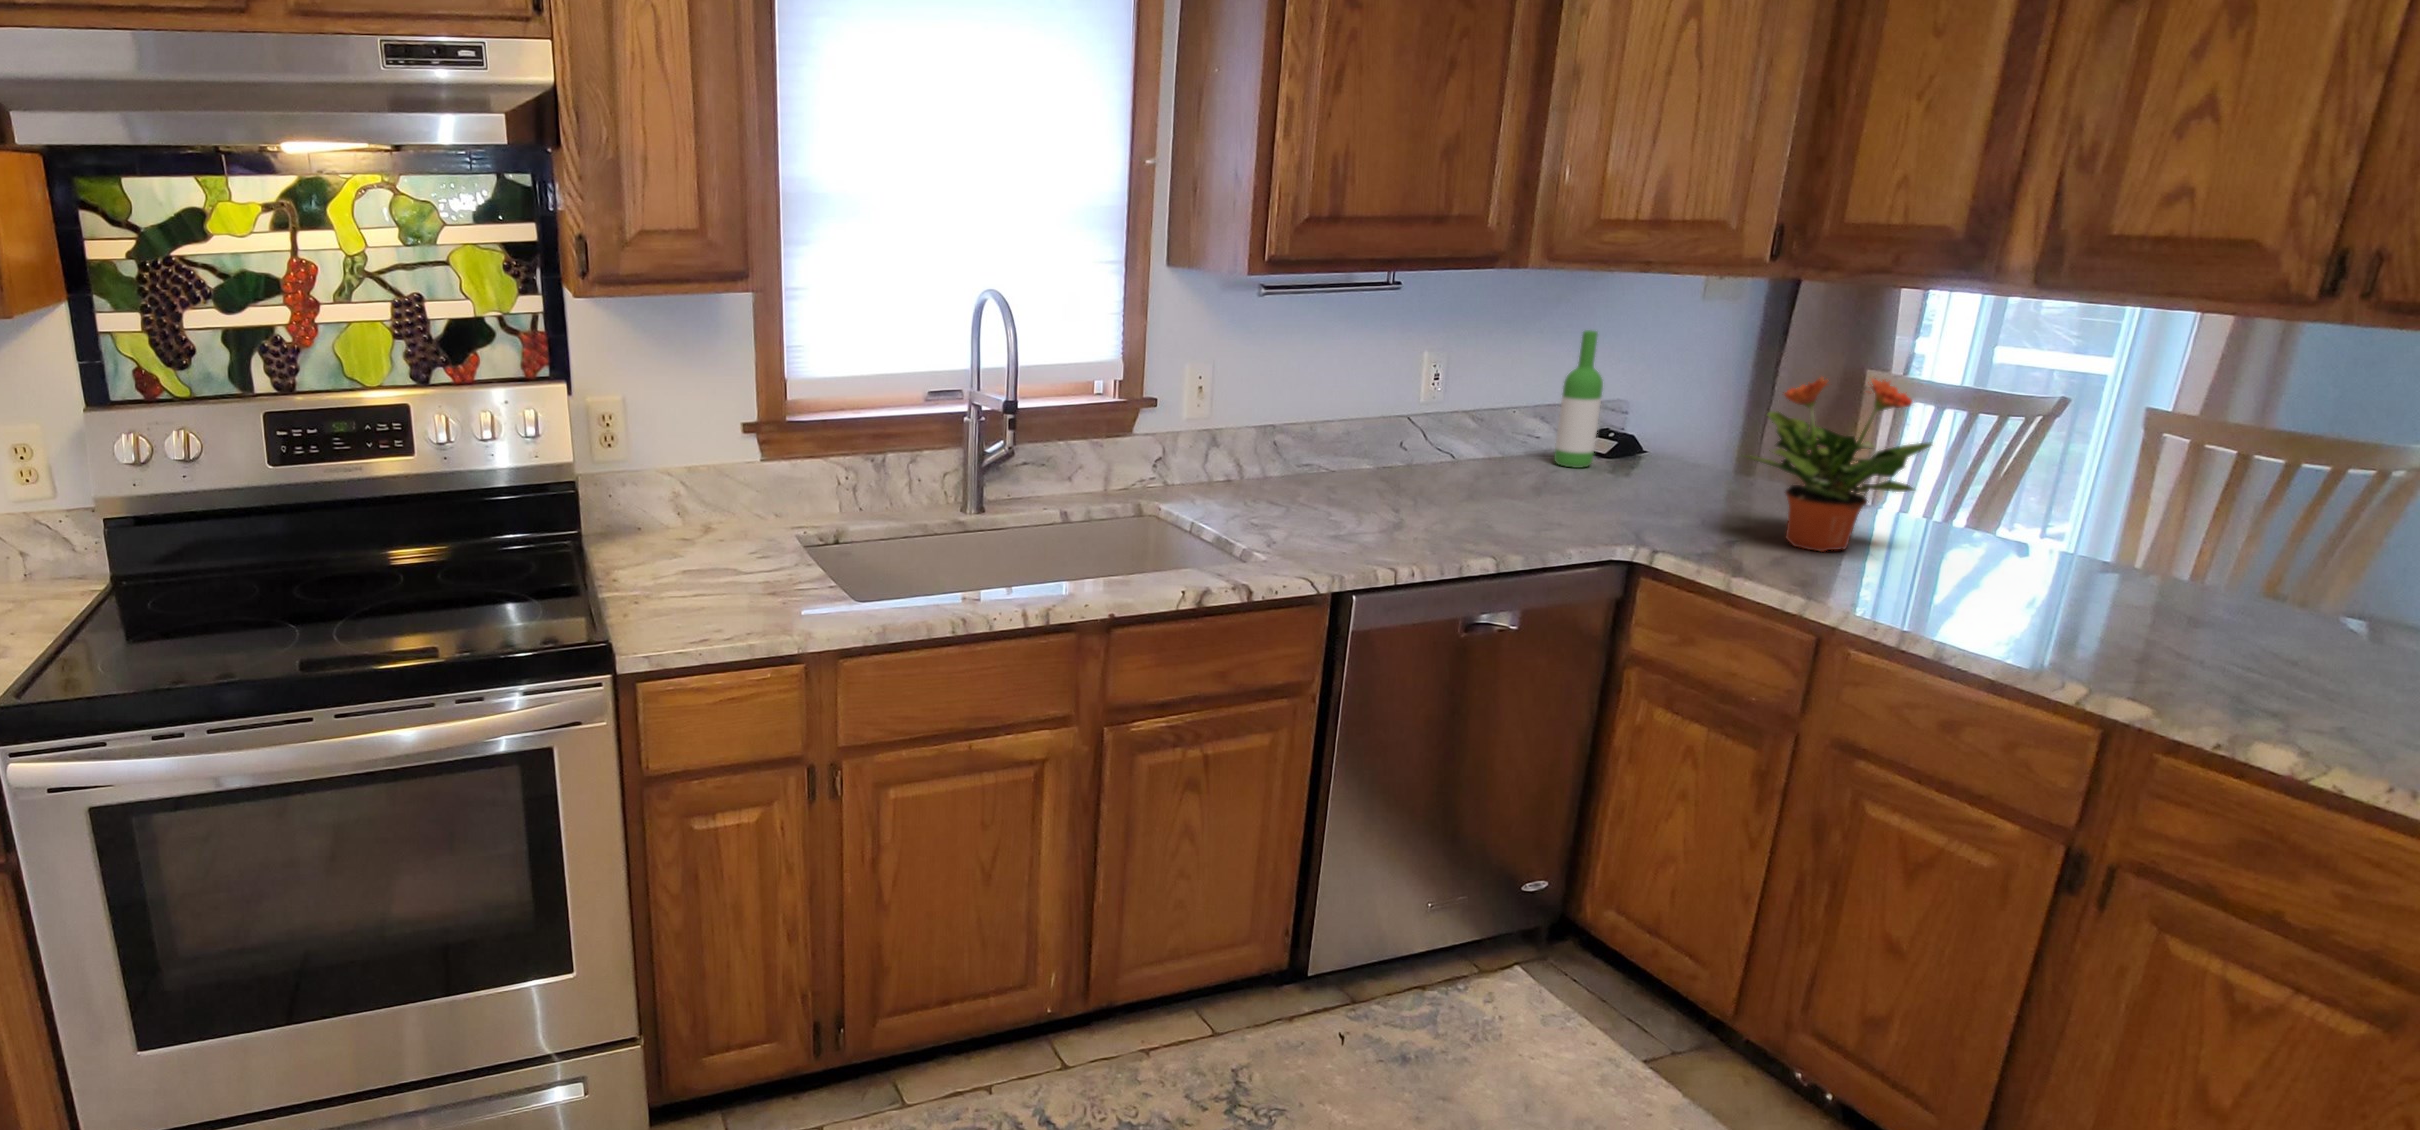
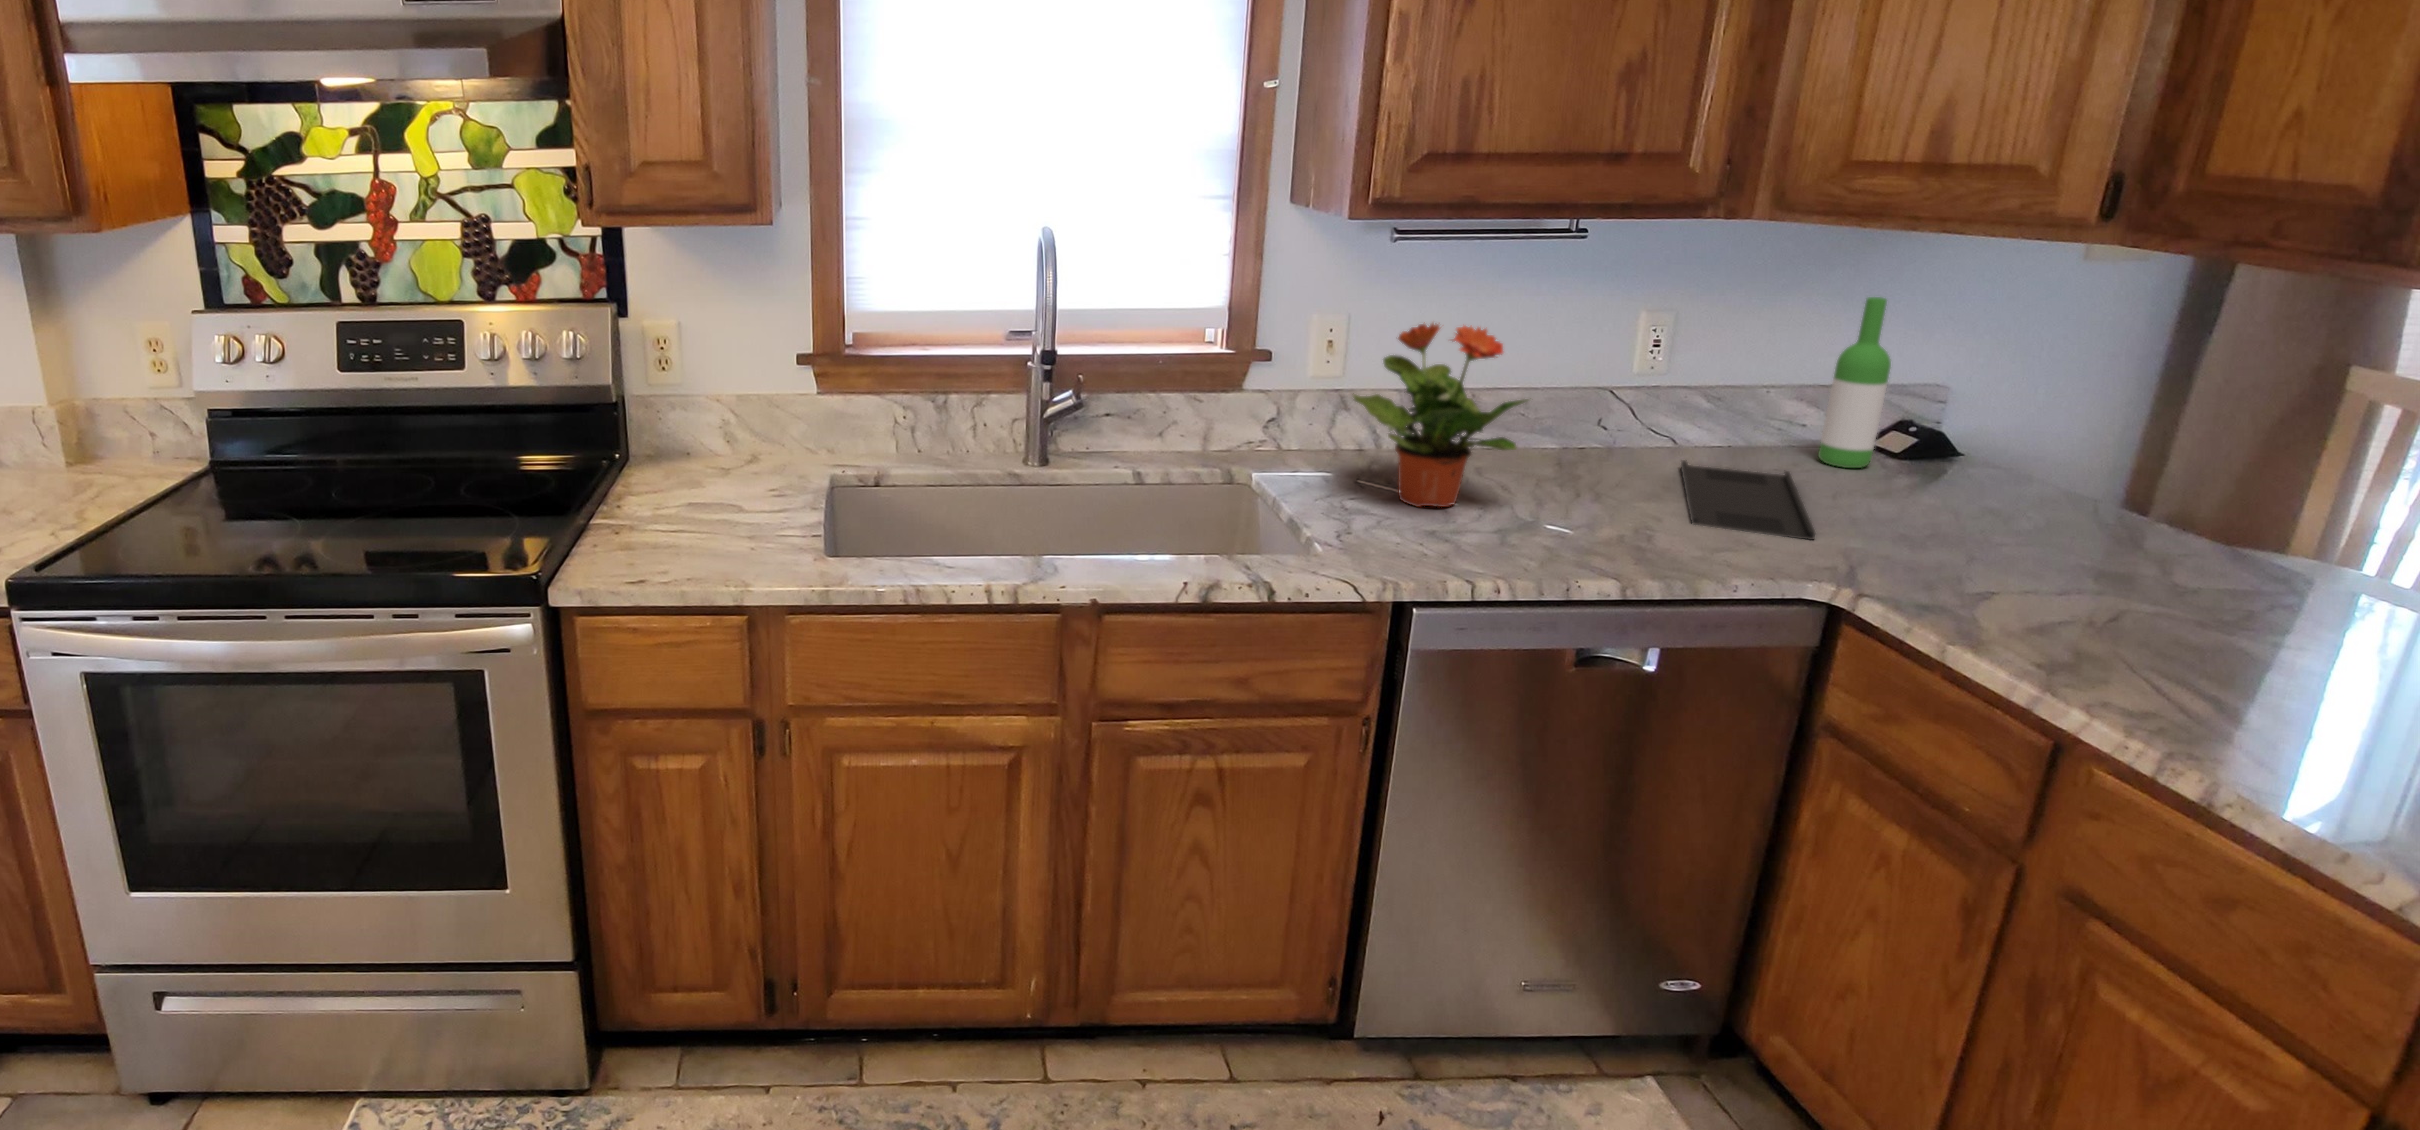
potted plant: present [1745,377,1932,552] -> present [1354,322,1528,507]
tray: none [1467,470,1597,518] -> present [1681,461,1815,540]

